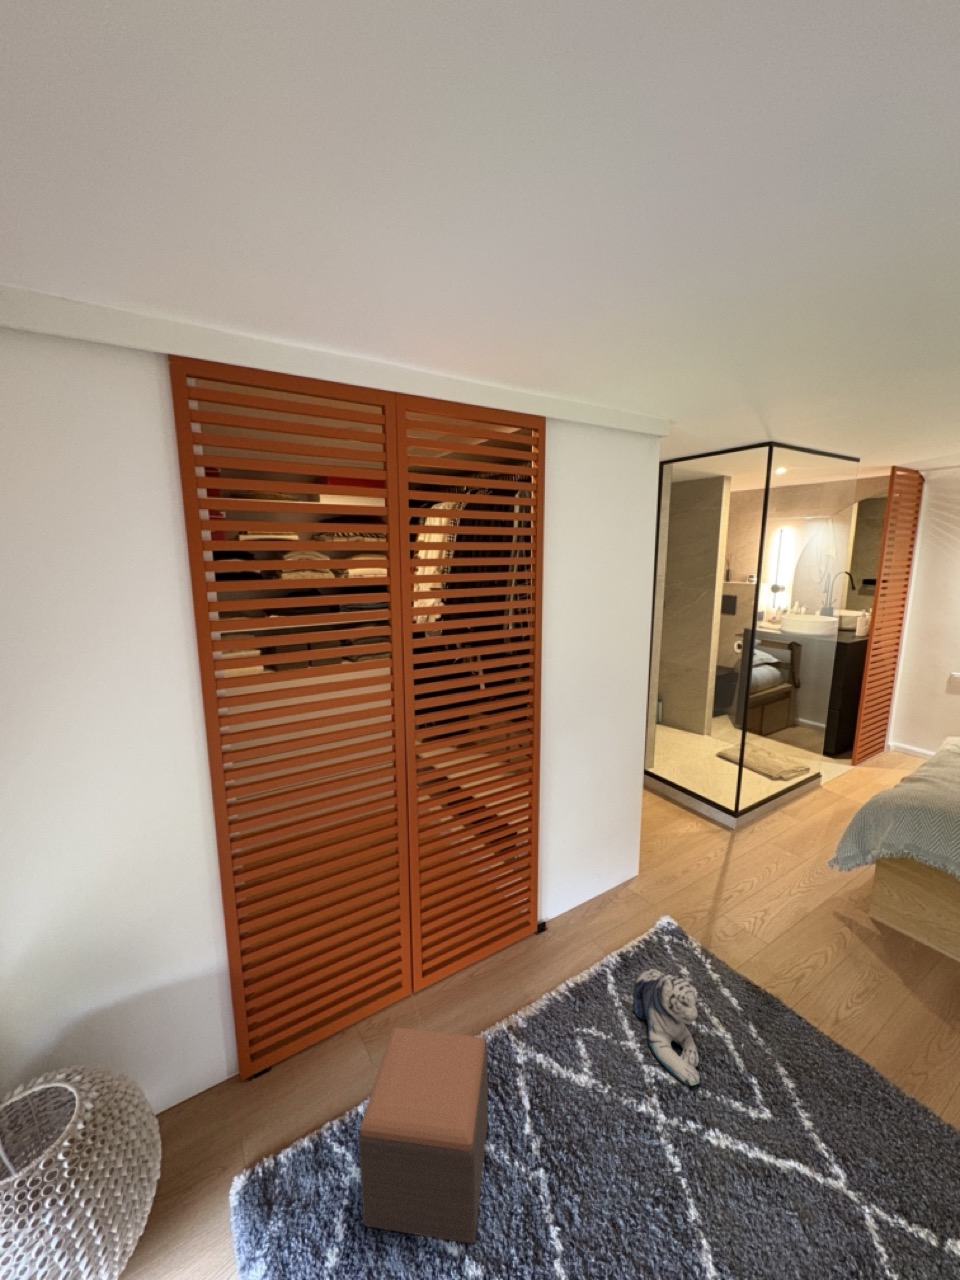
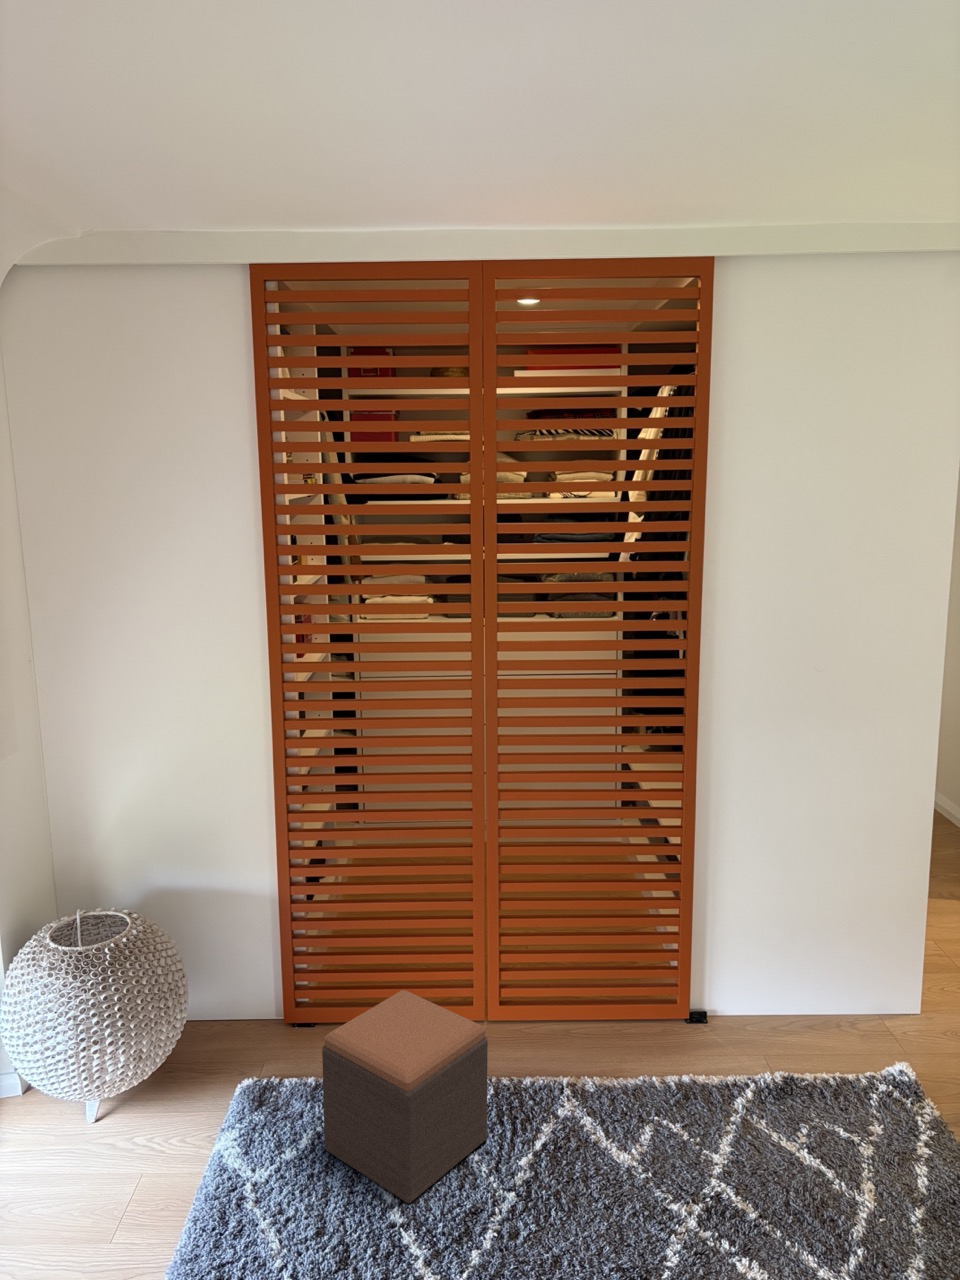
plush toy: present [633,968,700,1085] -> none [737,1080,845,1220]

